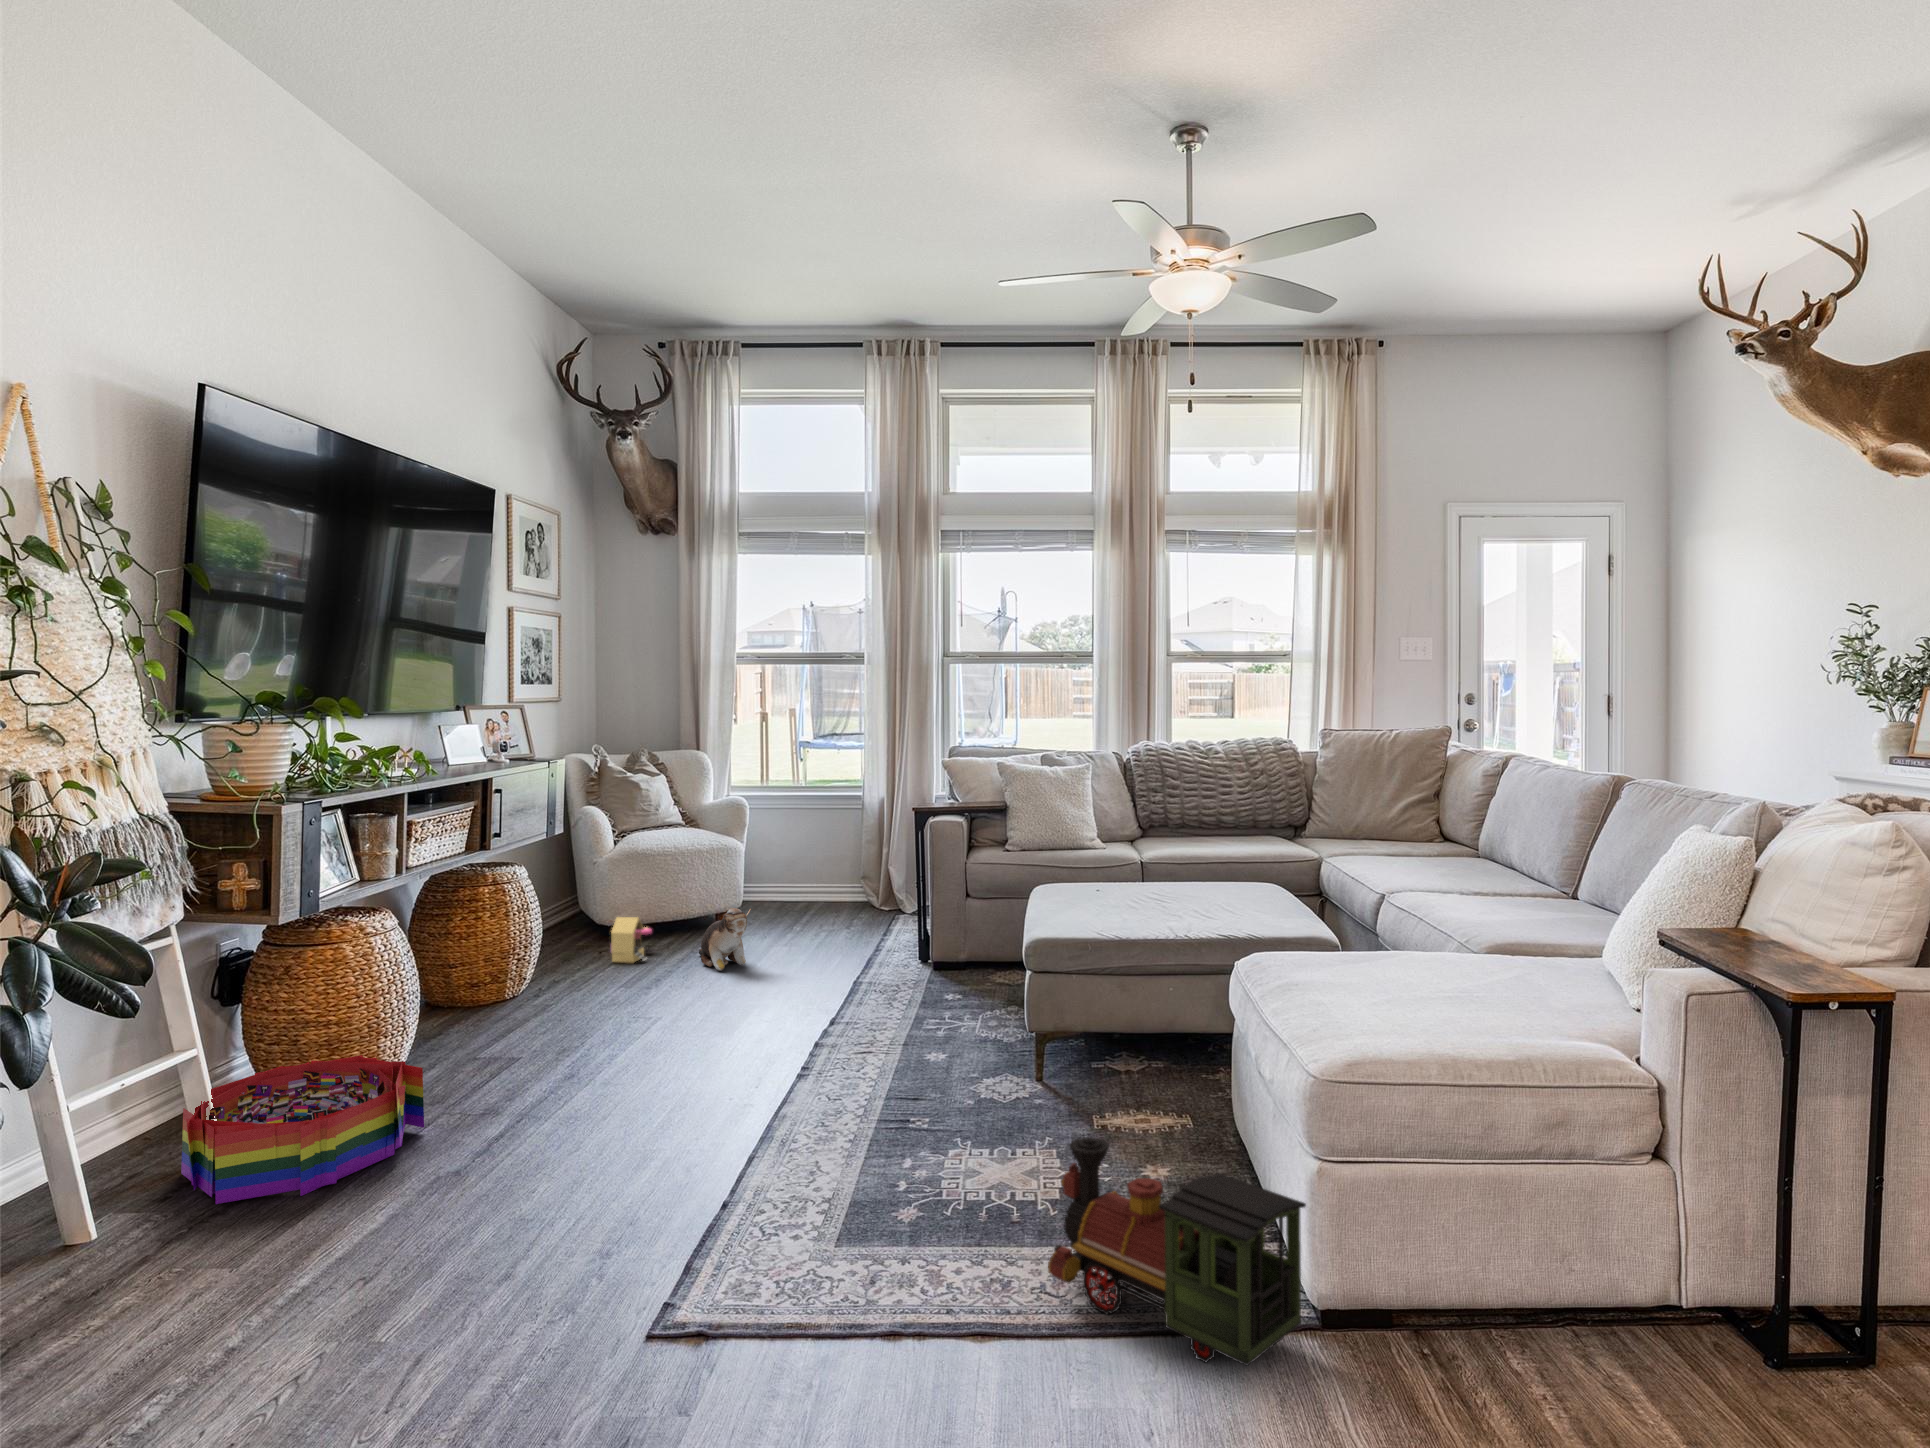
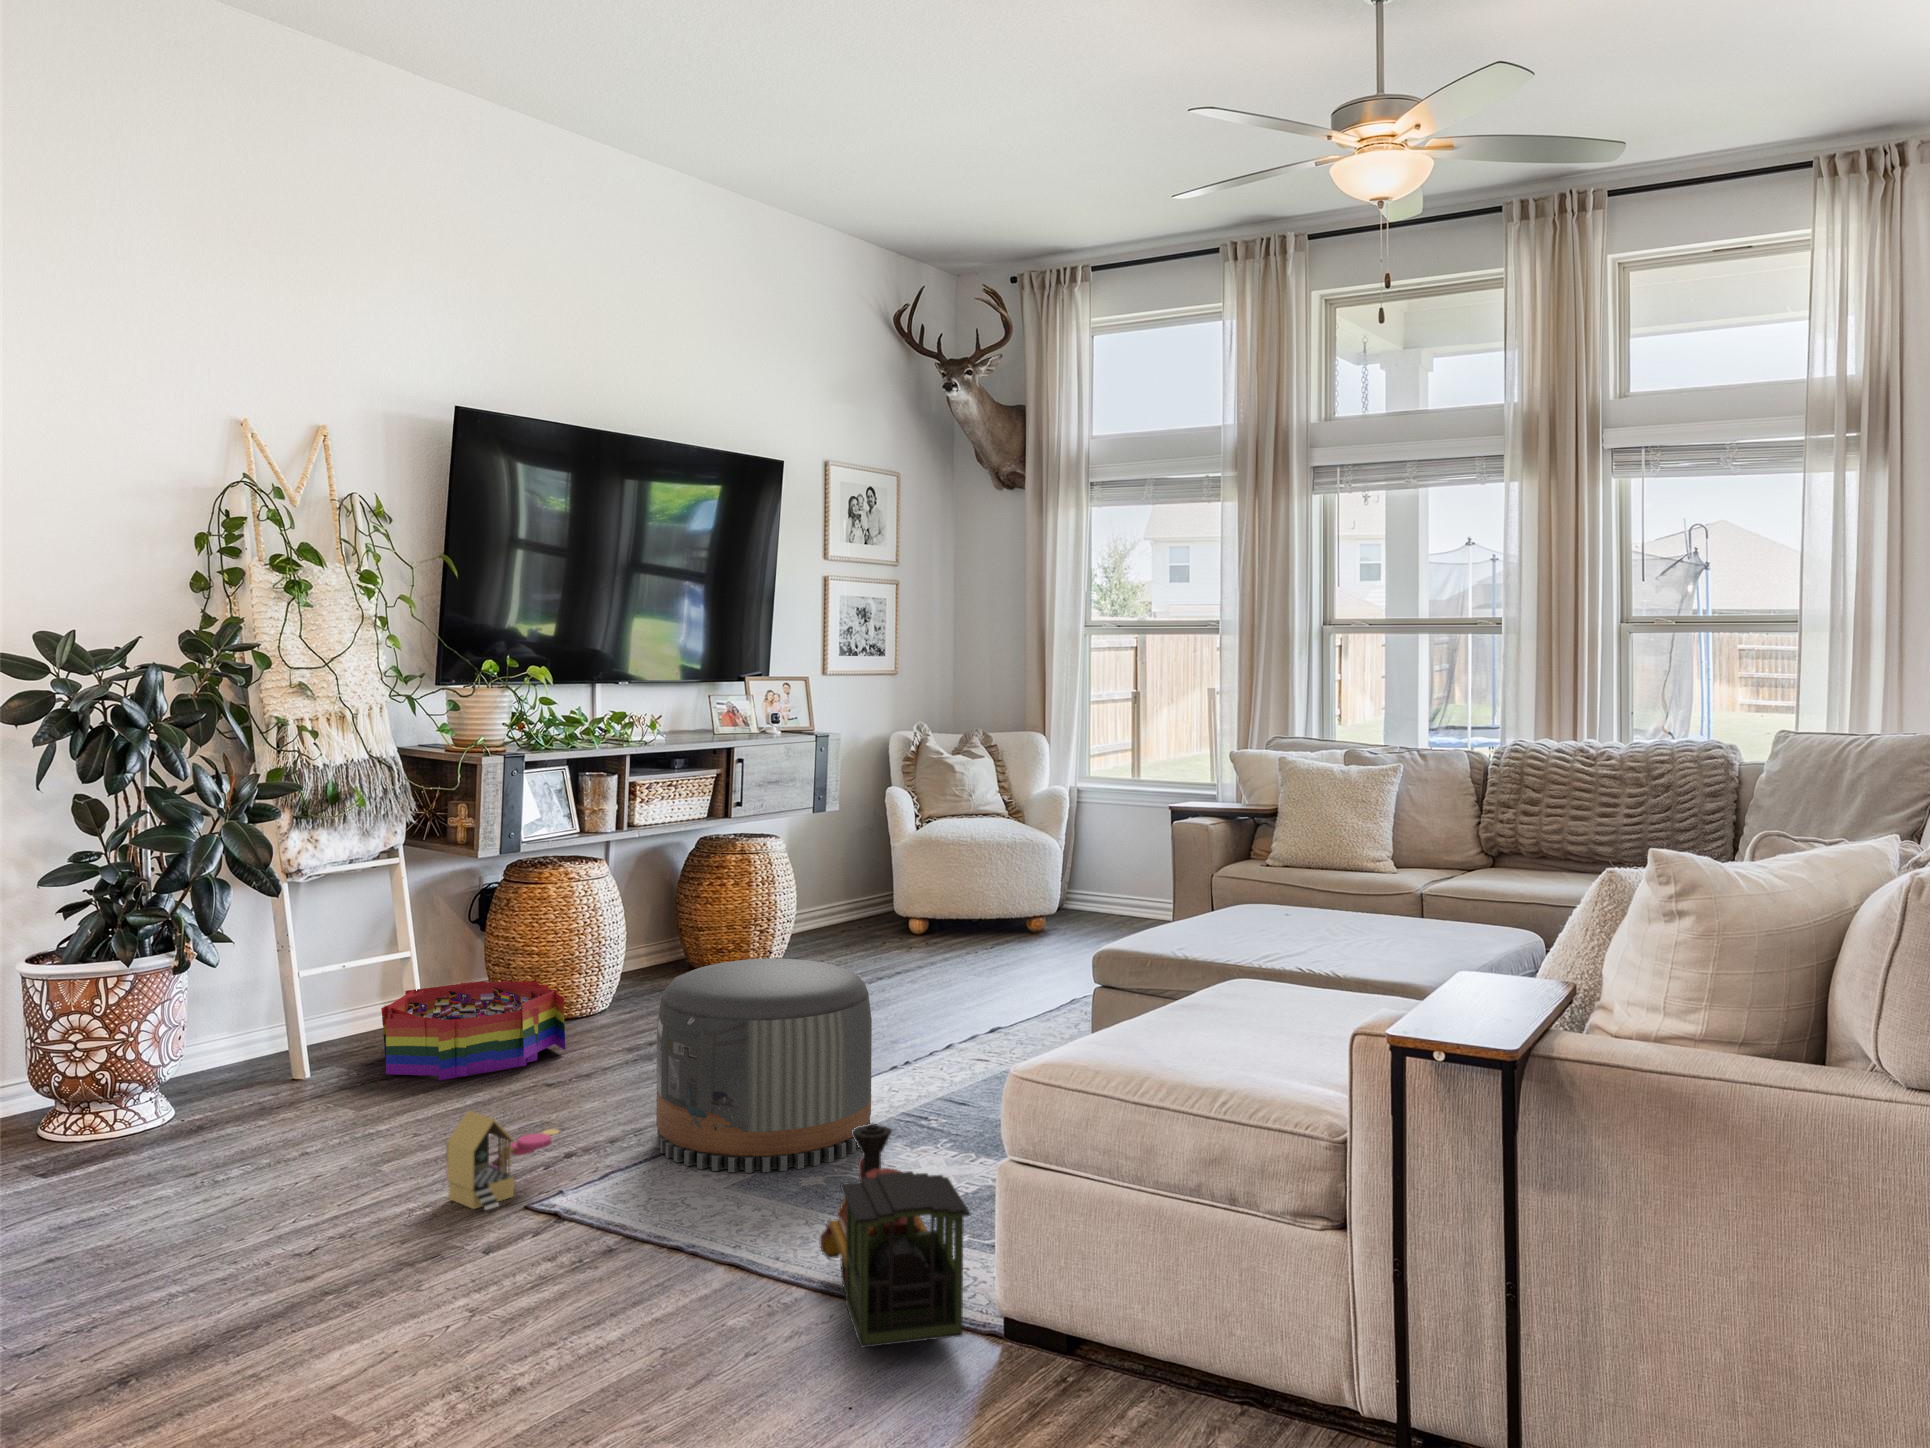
plush toy: present [699,908,751,971] -> none [959,901,998,967]
toy house: present [611,917,652,963] -> present [446,1111,560,1210]
pouf: none [672,986,893,1225] -> present [656,958,872,1173]

